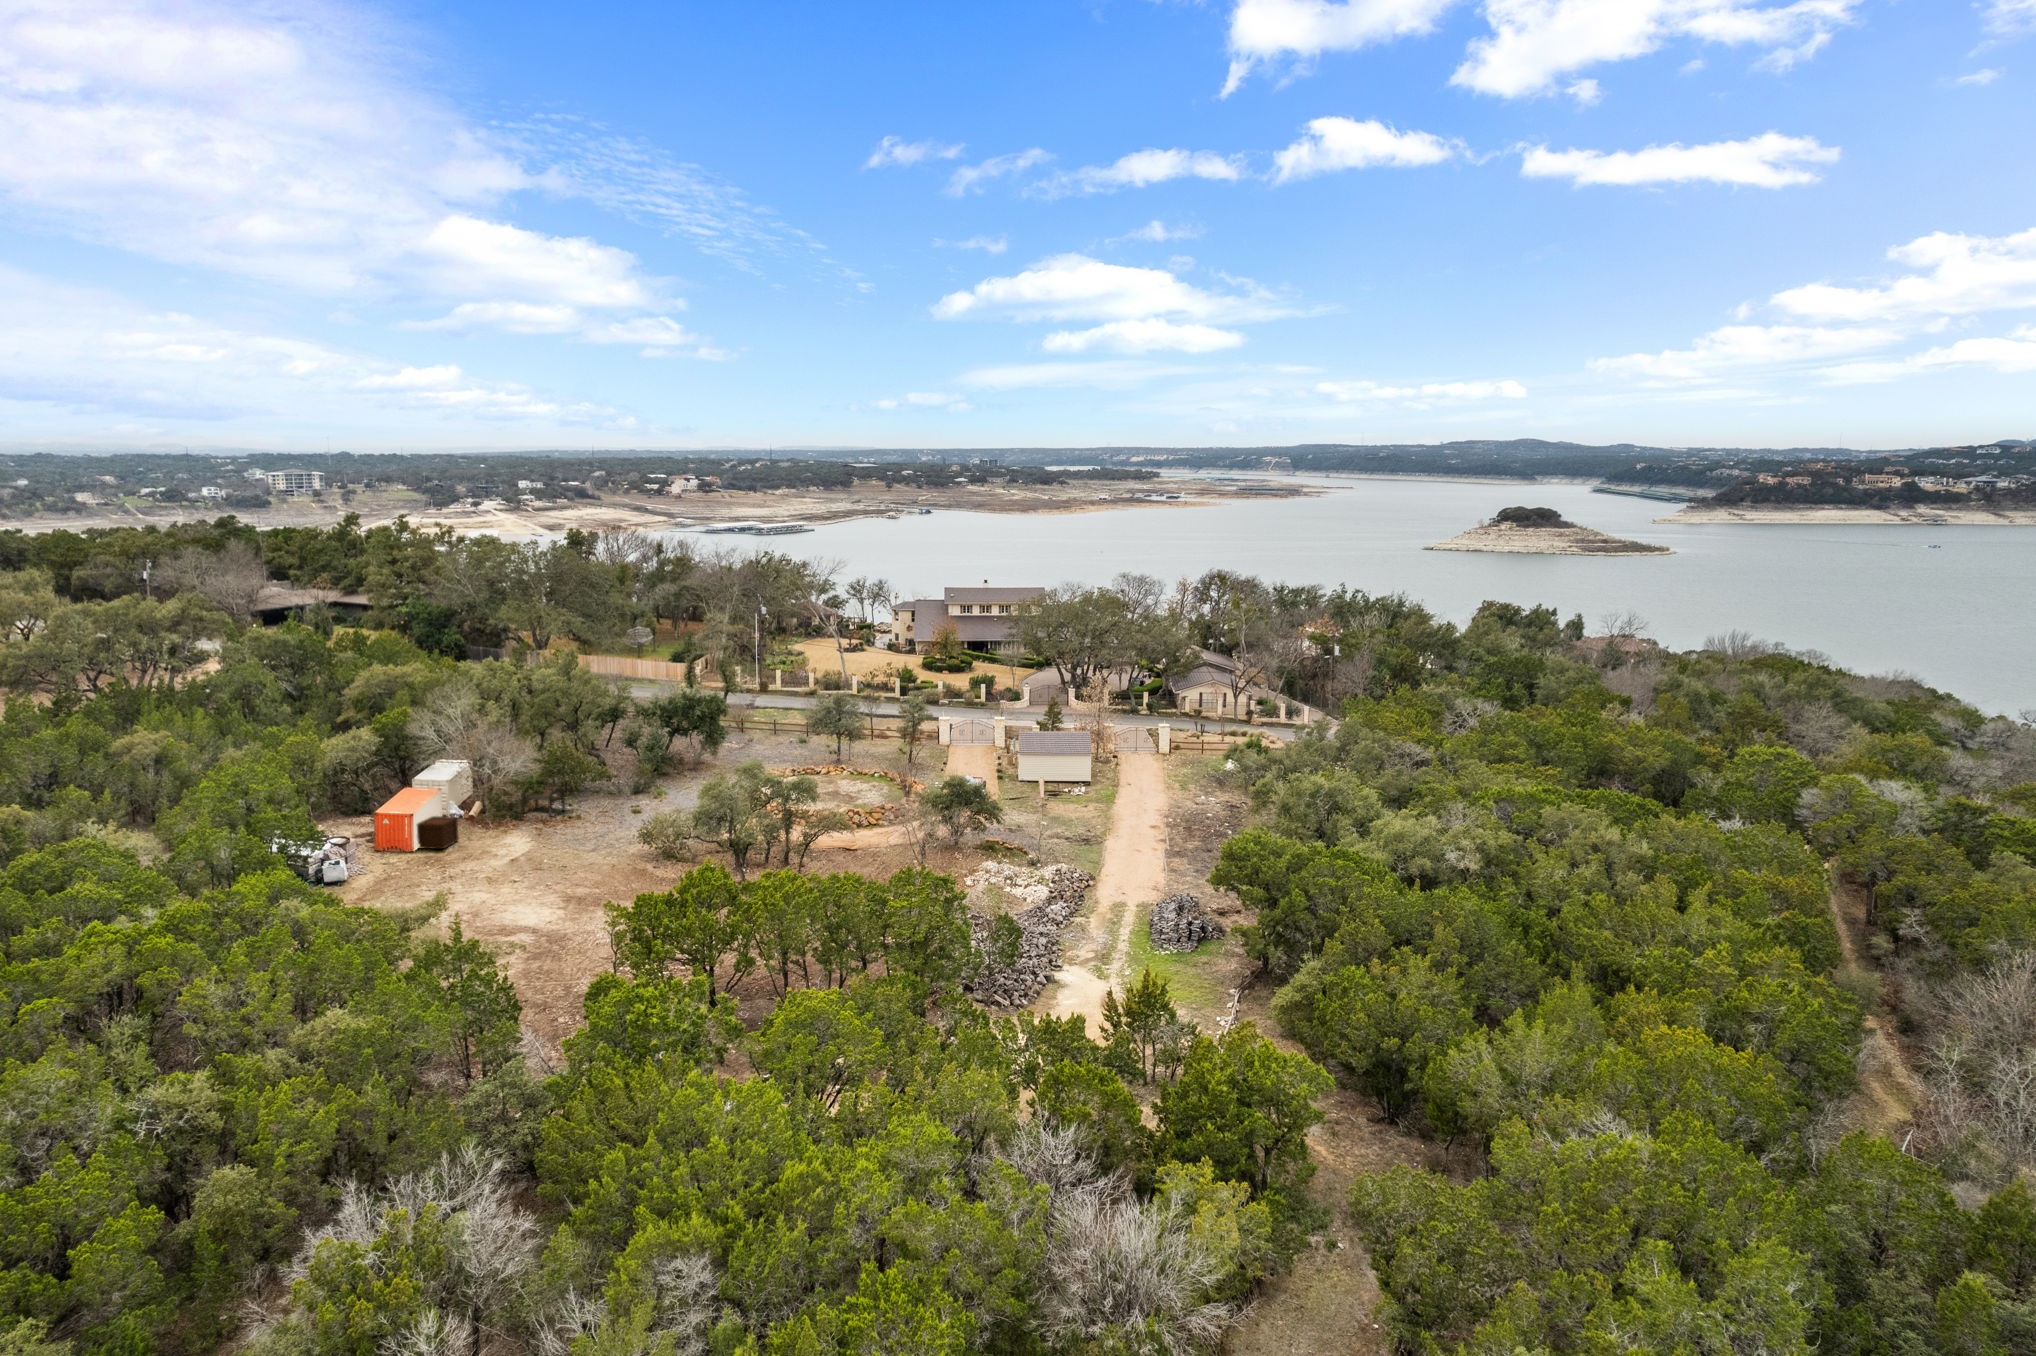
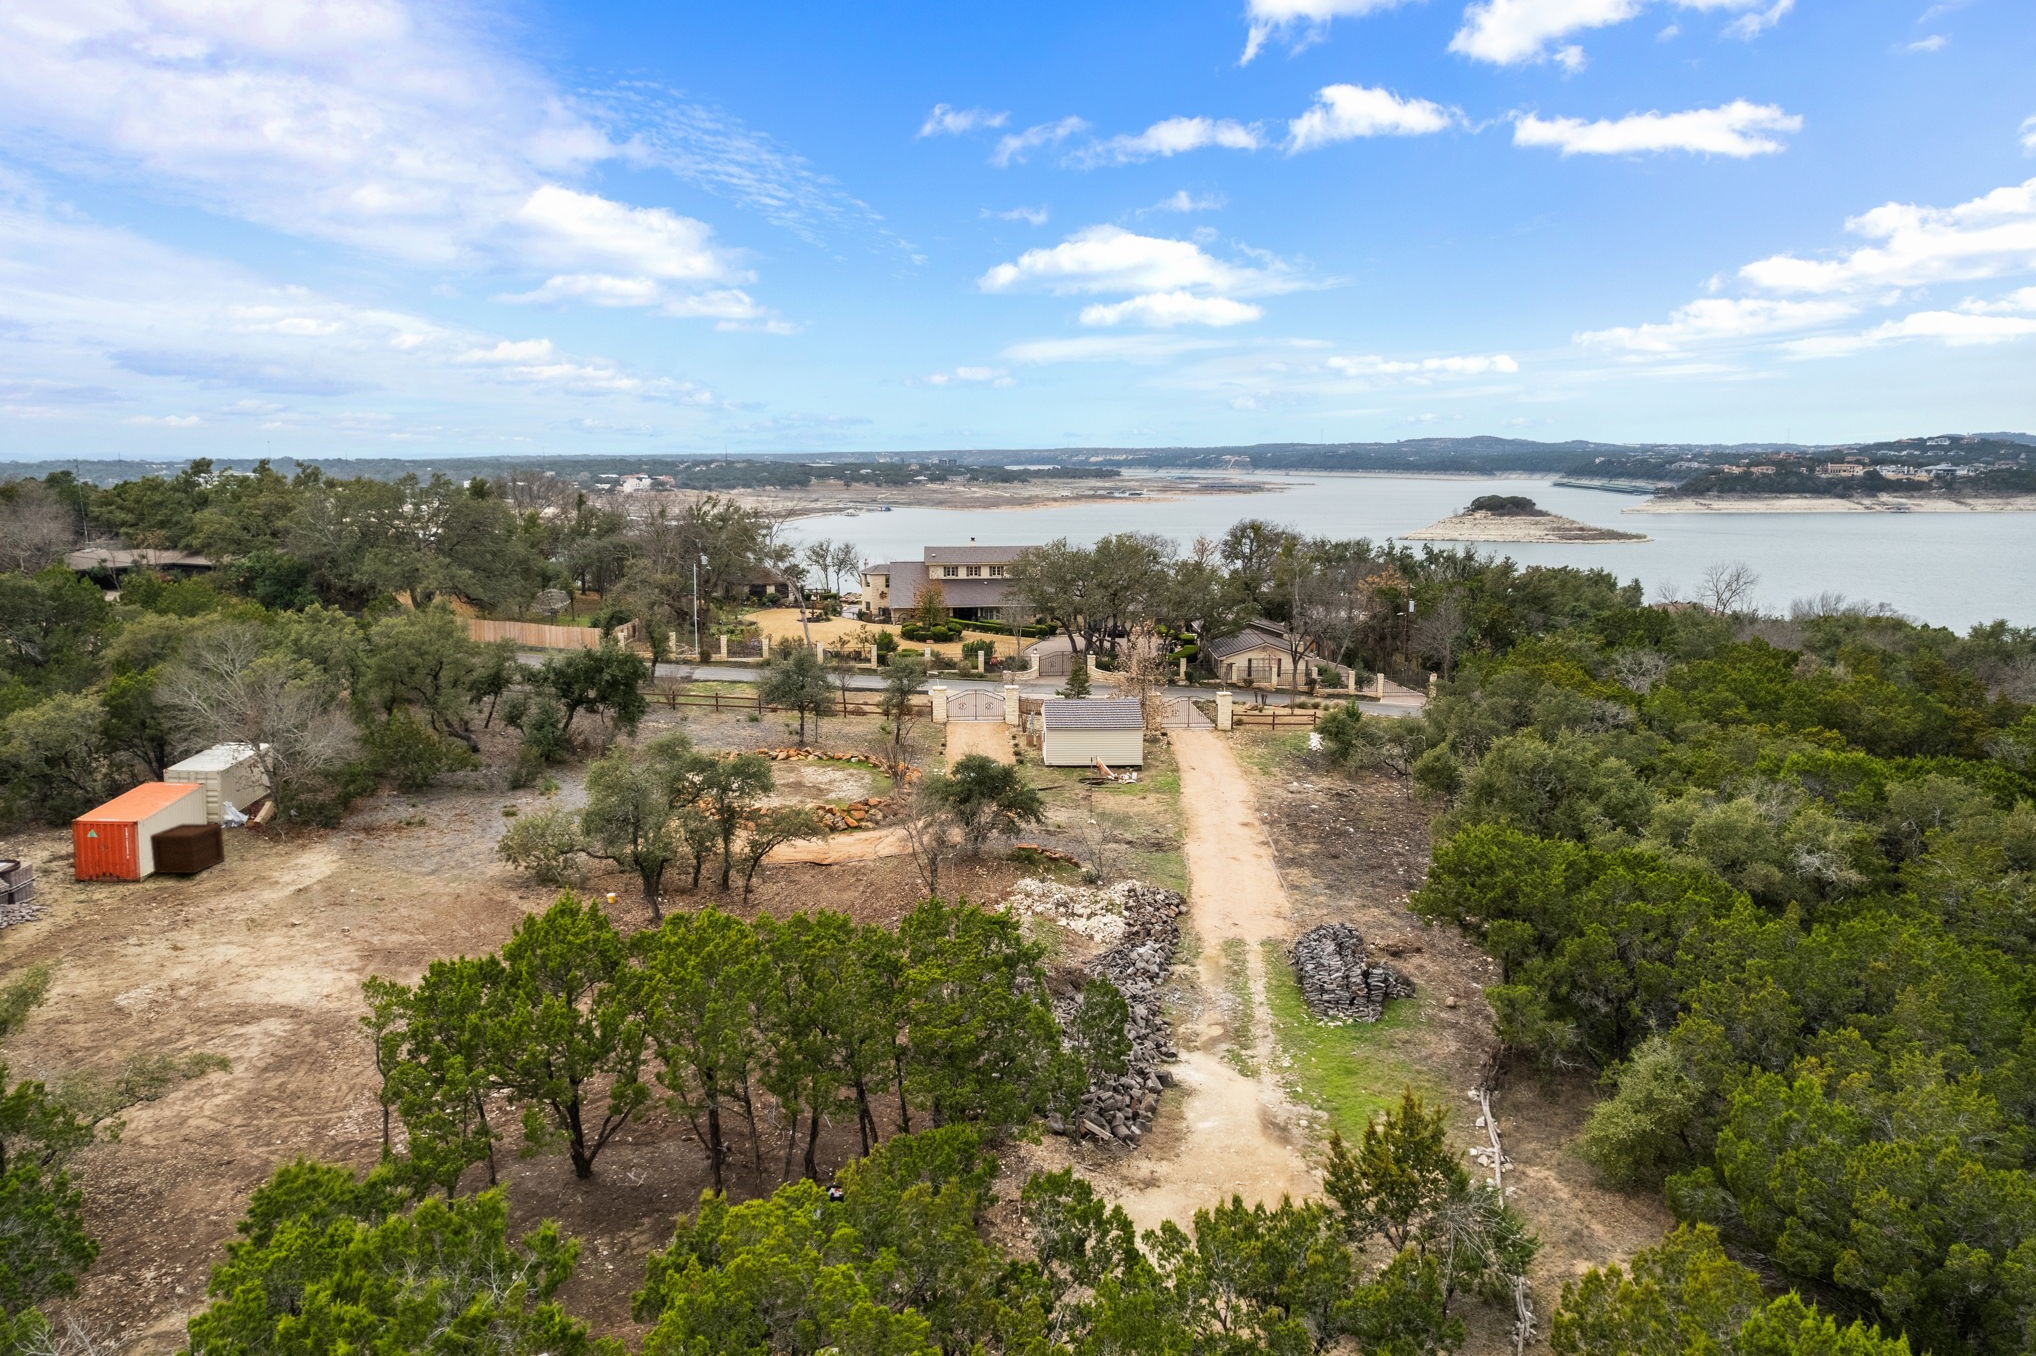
bench: present [521,789,565,817] -> none [339,778,406,822]

